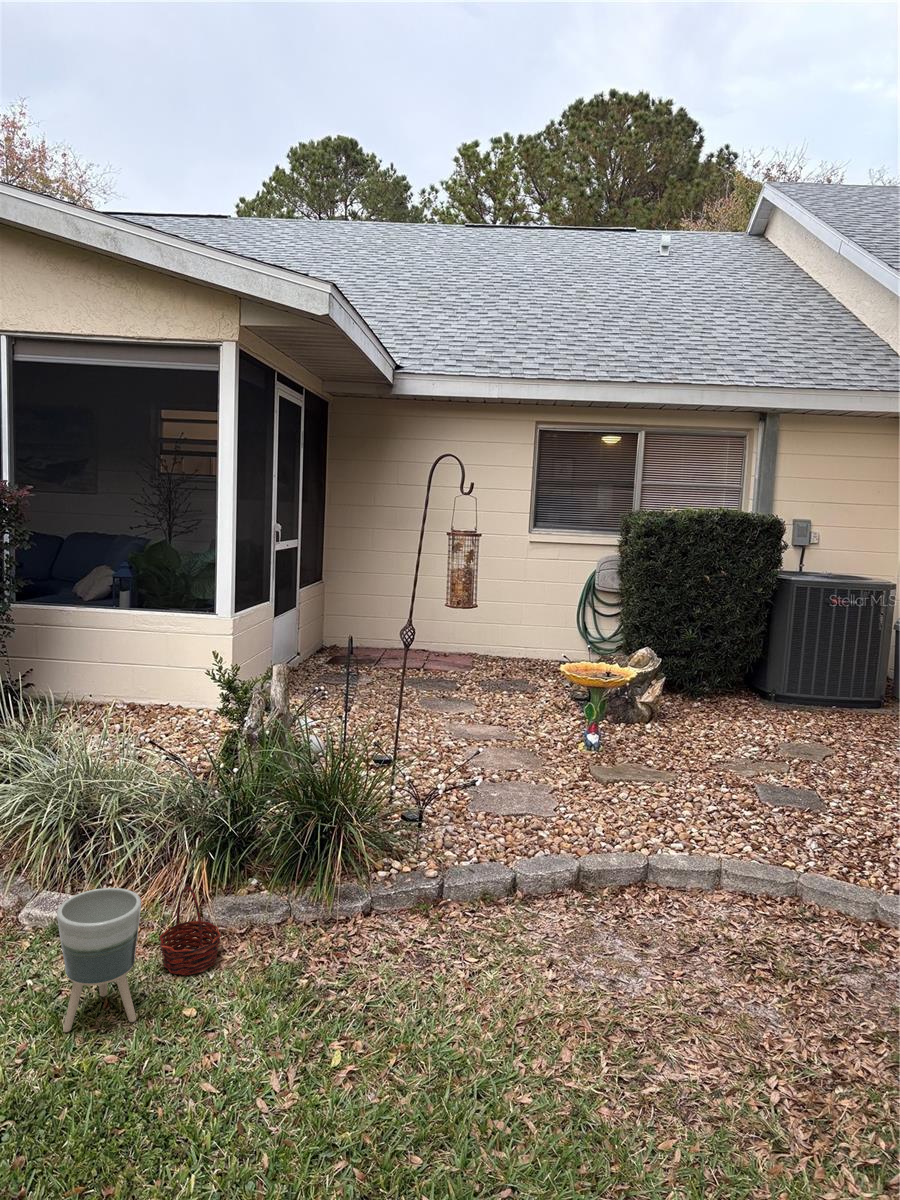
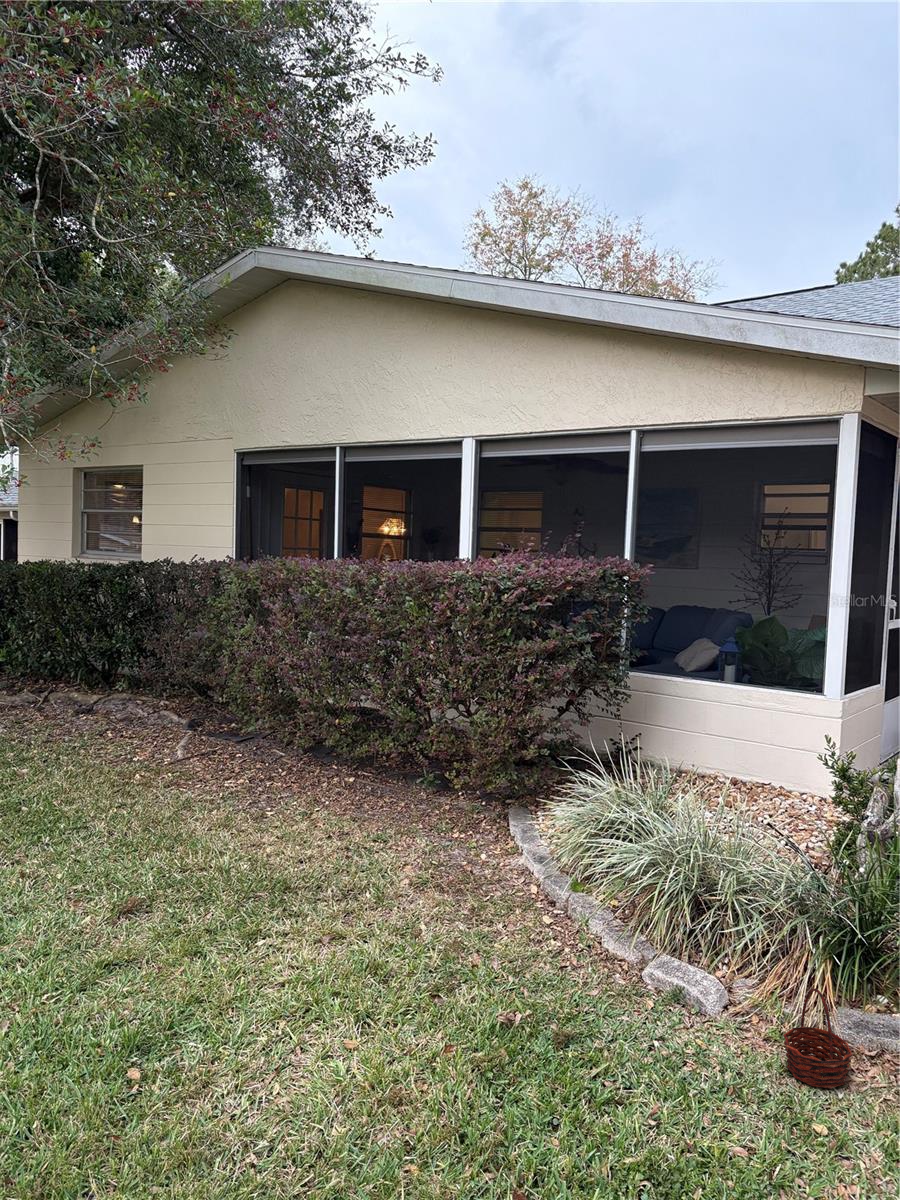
planter: present [57,888,141,1032] -> none [690,966,772,1117]

